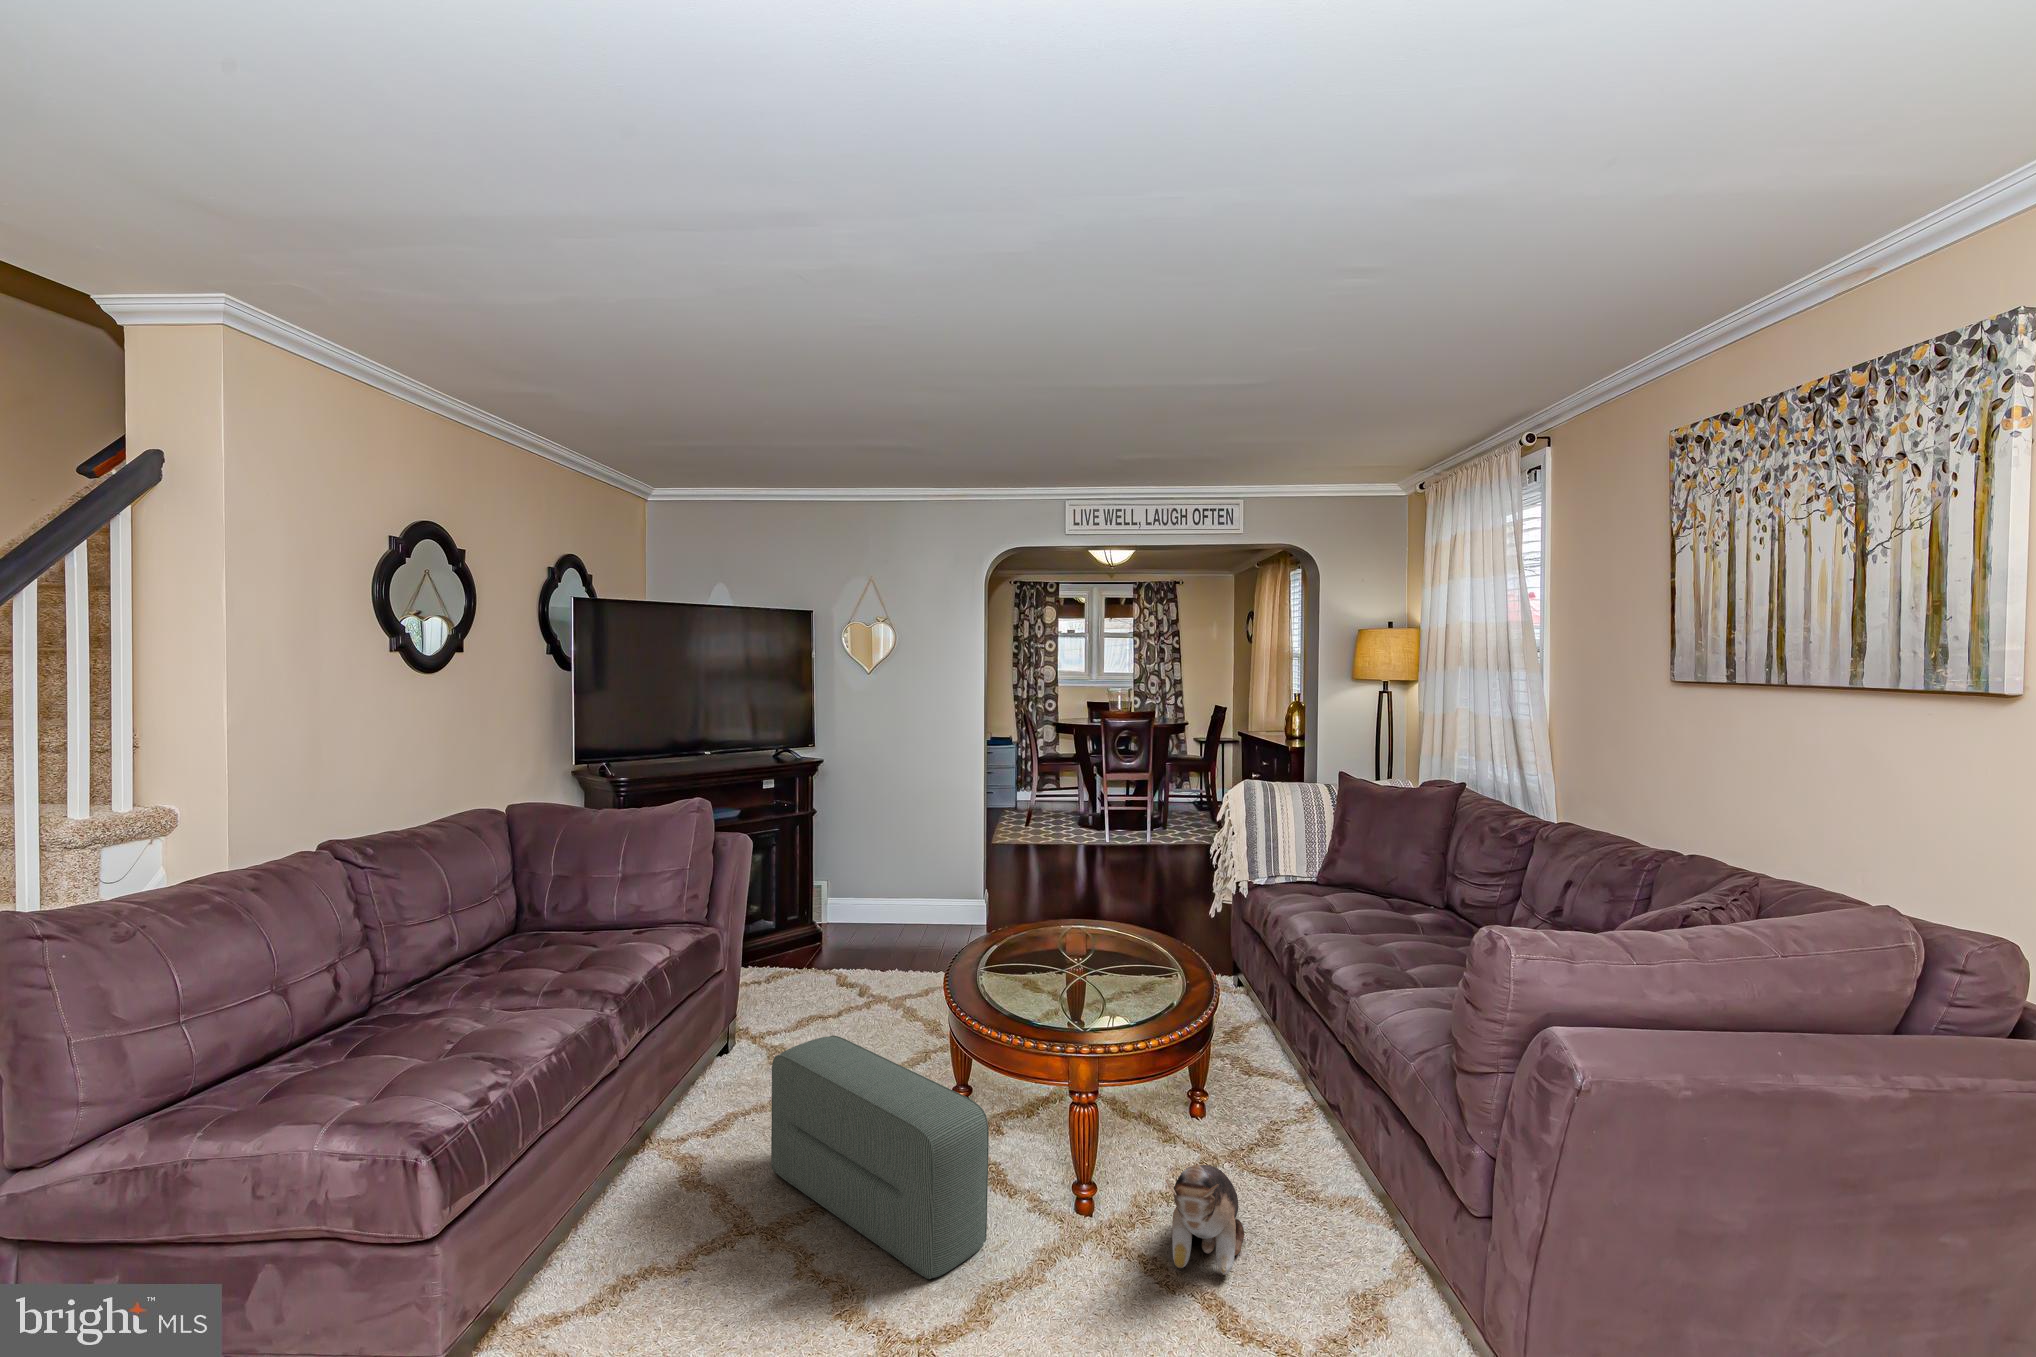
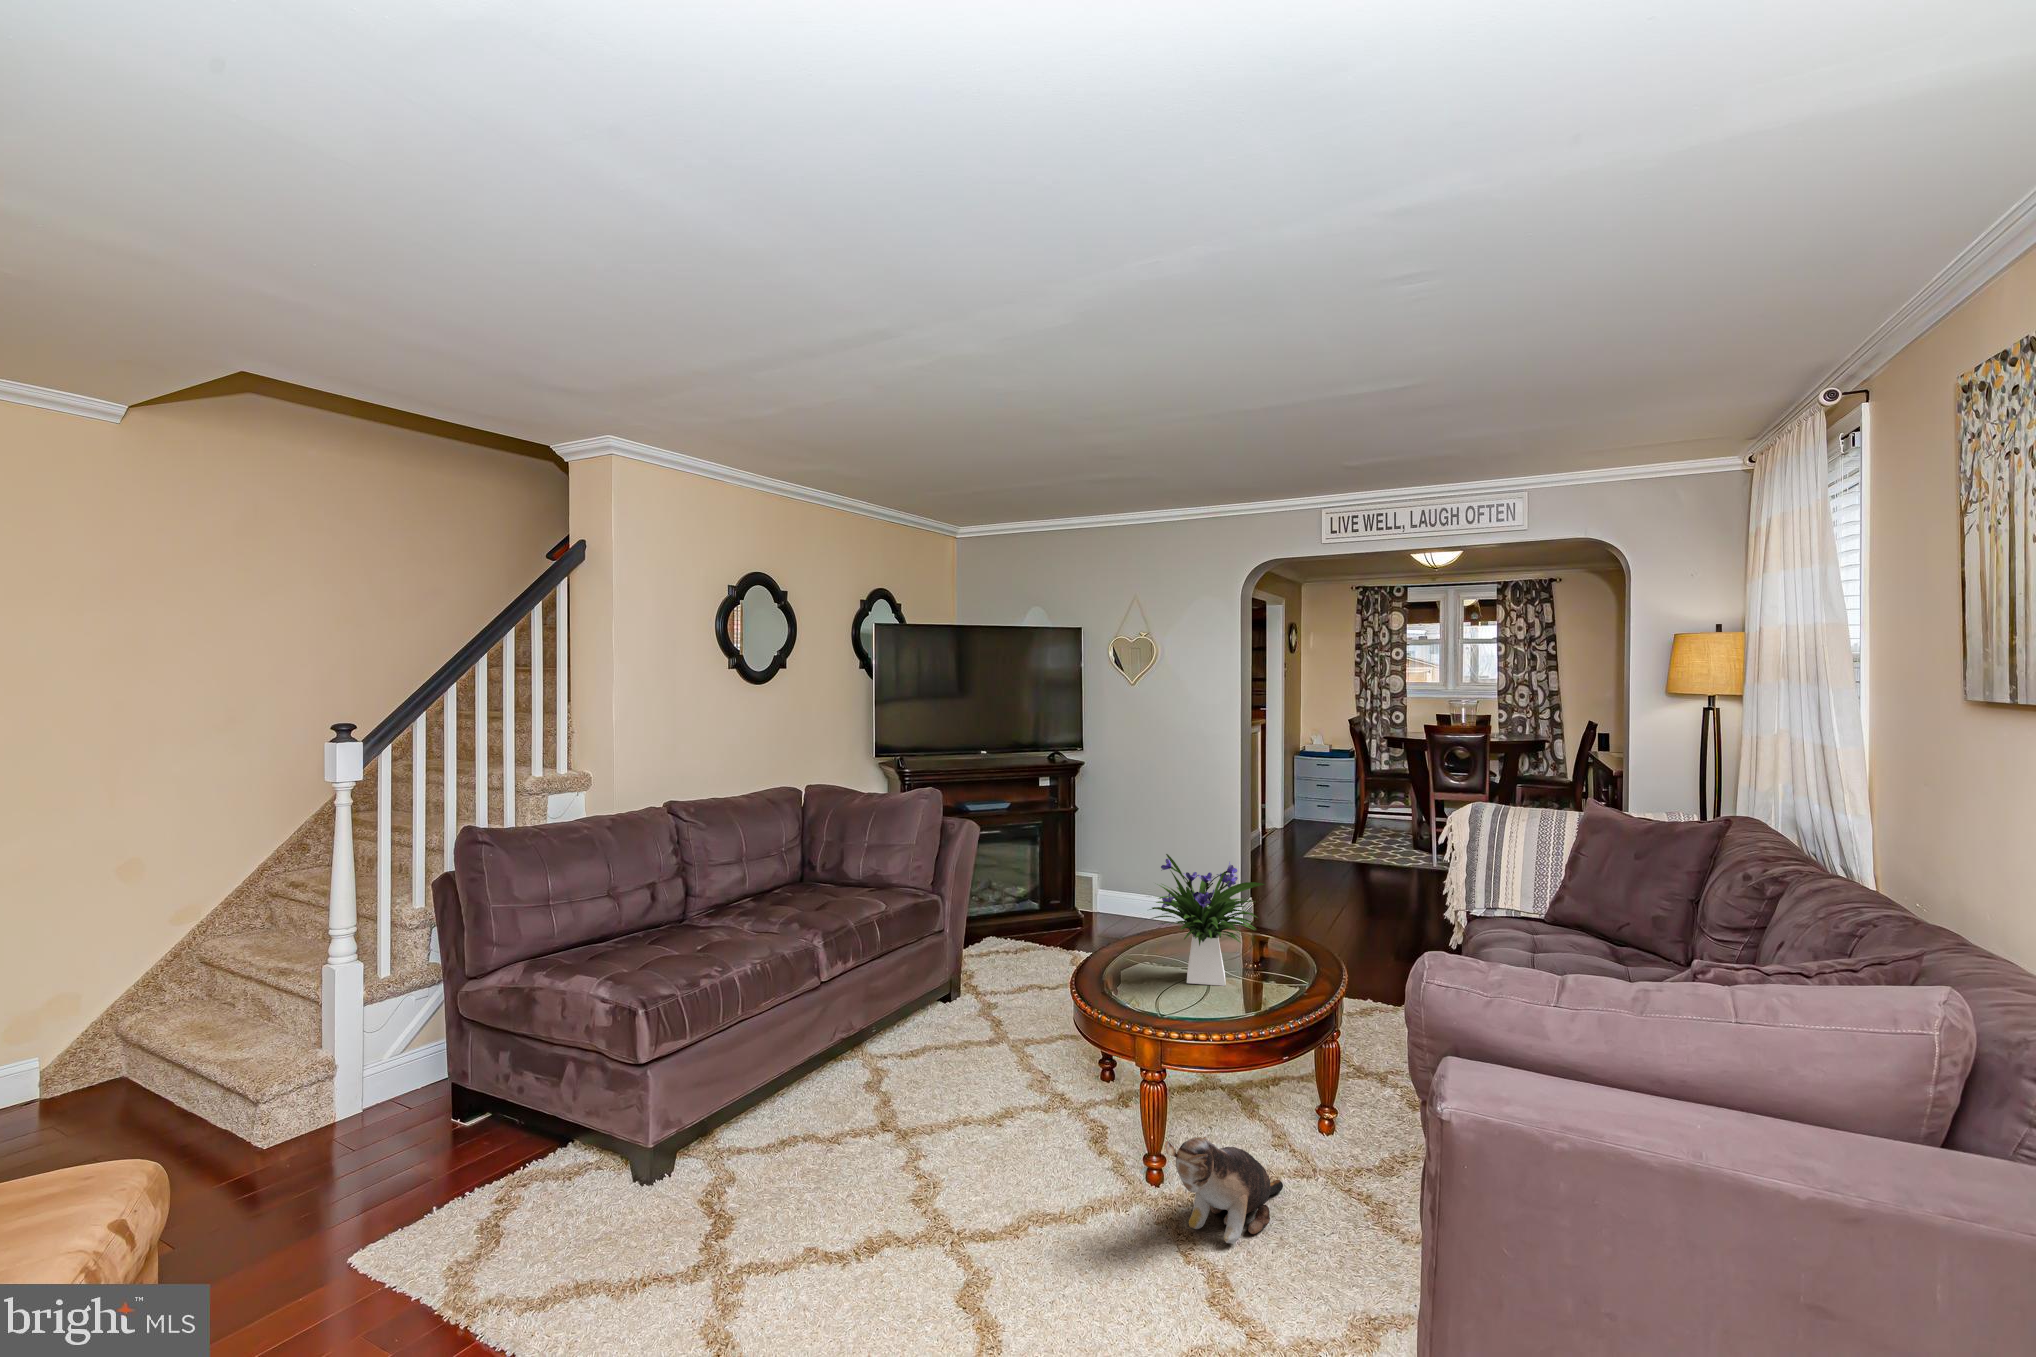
flower arrangement: none [1024,851,1150,990] -> present [1150,854,1265,986]
pouf: present [771,1036,989,1279] -> none [929,989,1051,1182]

